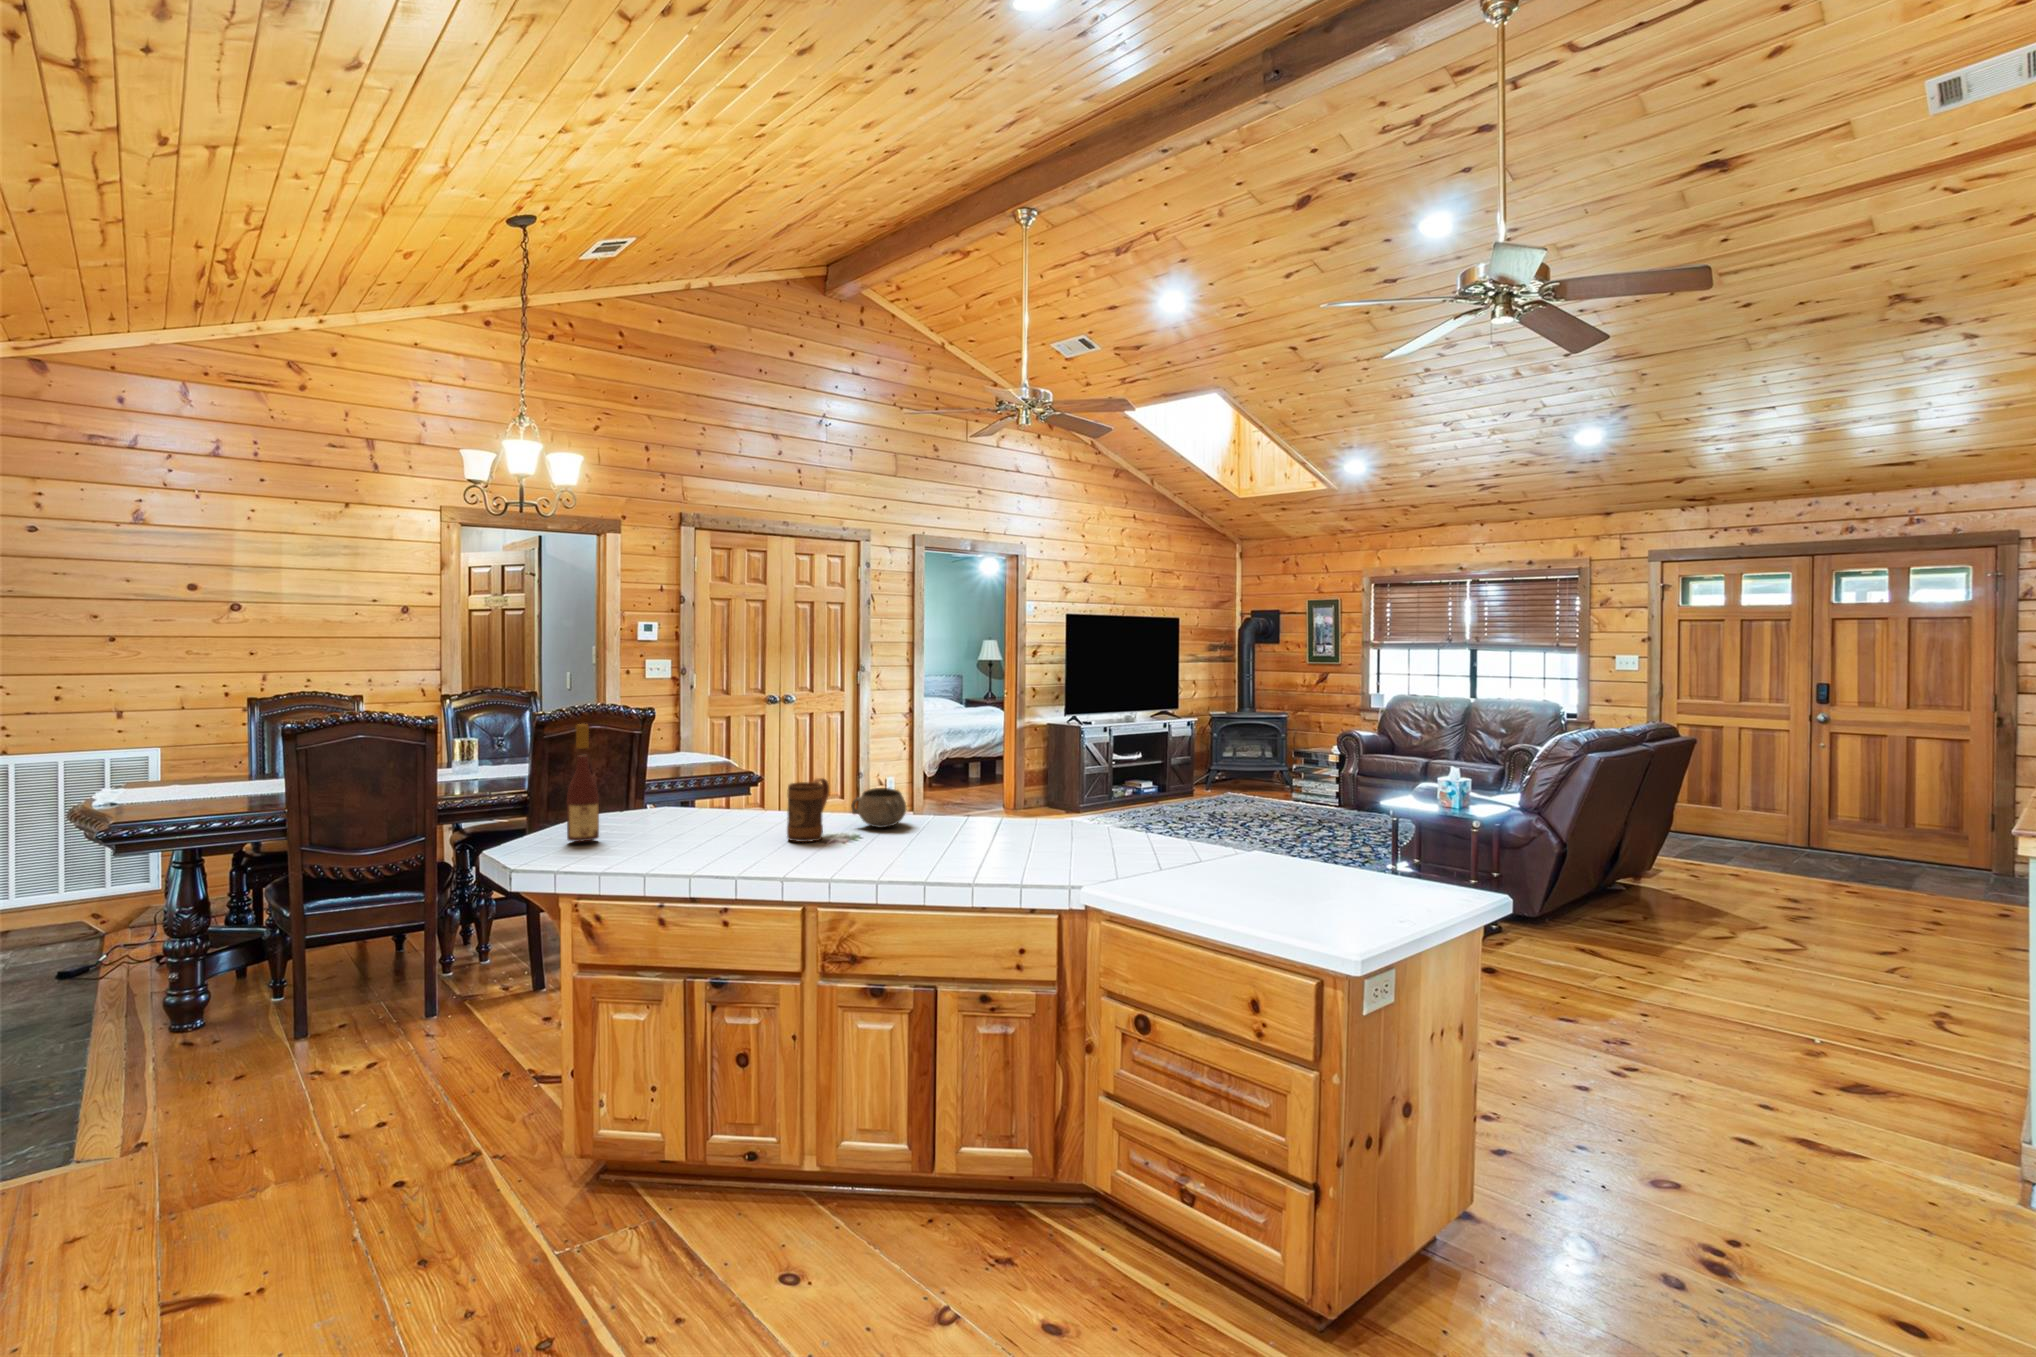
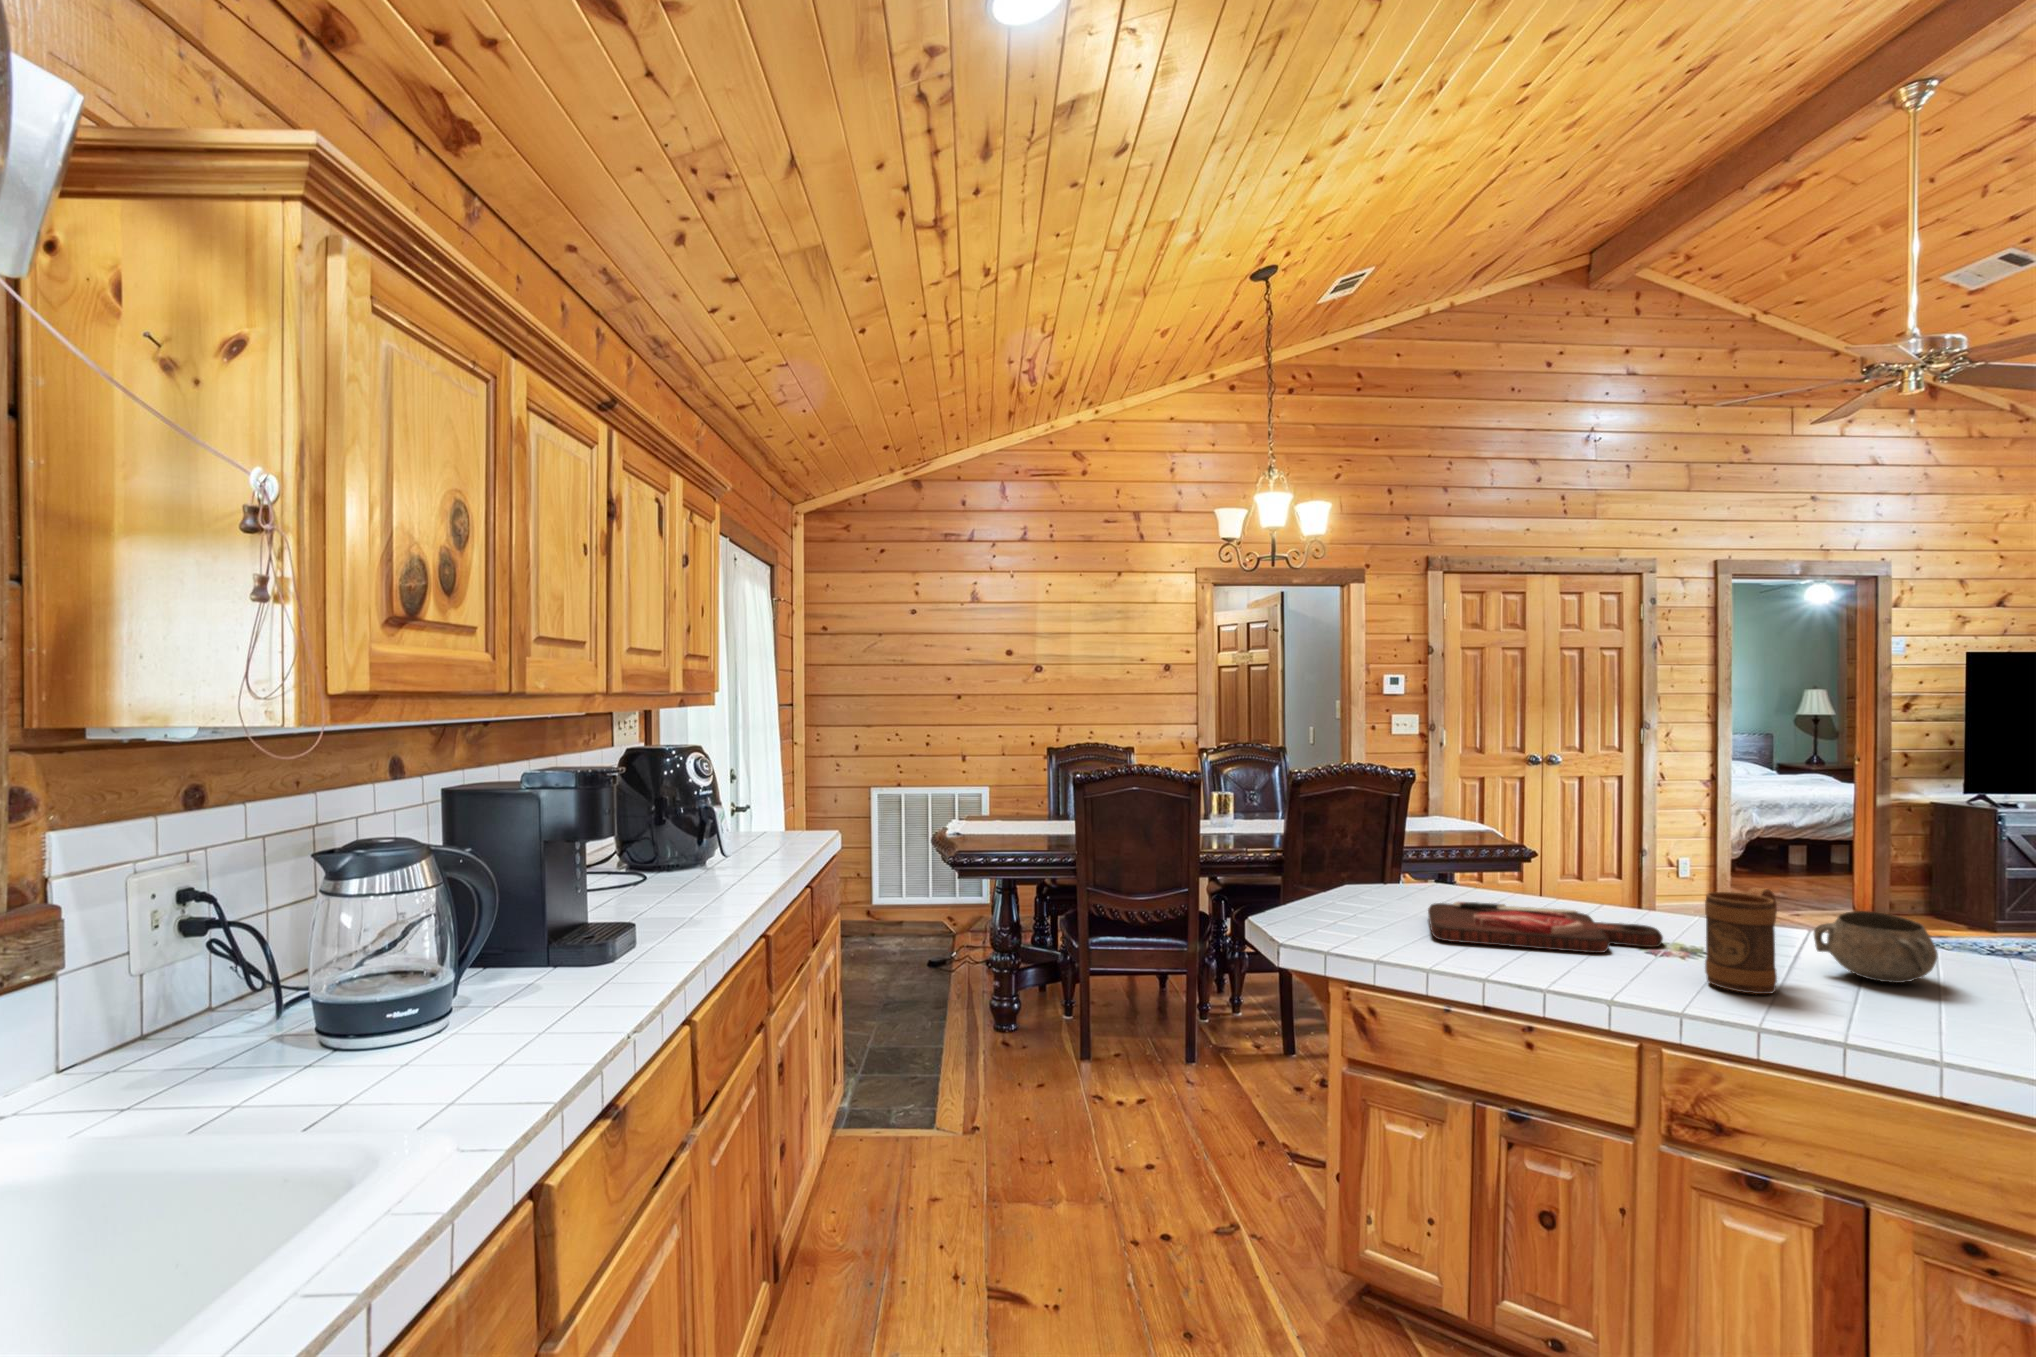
wine bottle: present [567,724,599,842] -> none [1356,785,1401,946]
cutting board: none [624,806,778,837] -> present [1428,902,1663,953]

